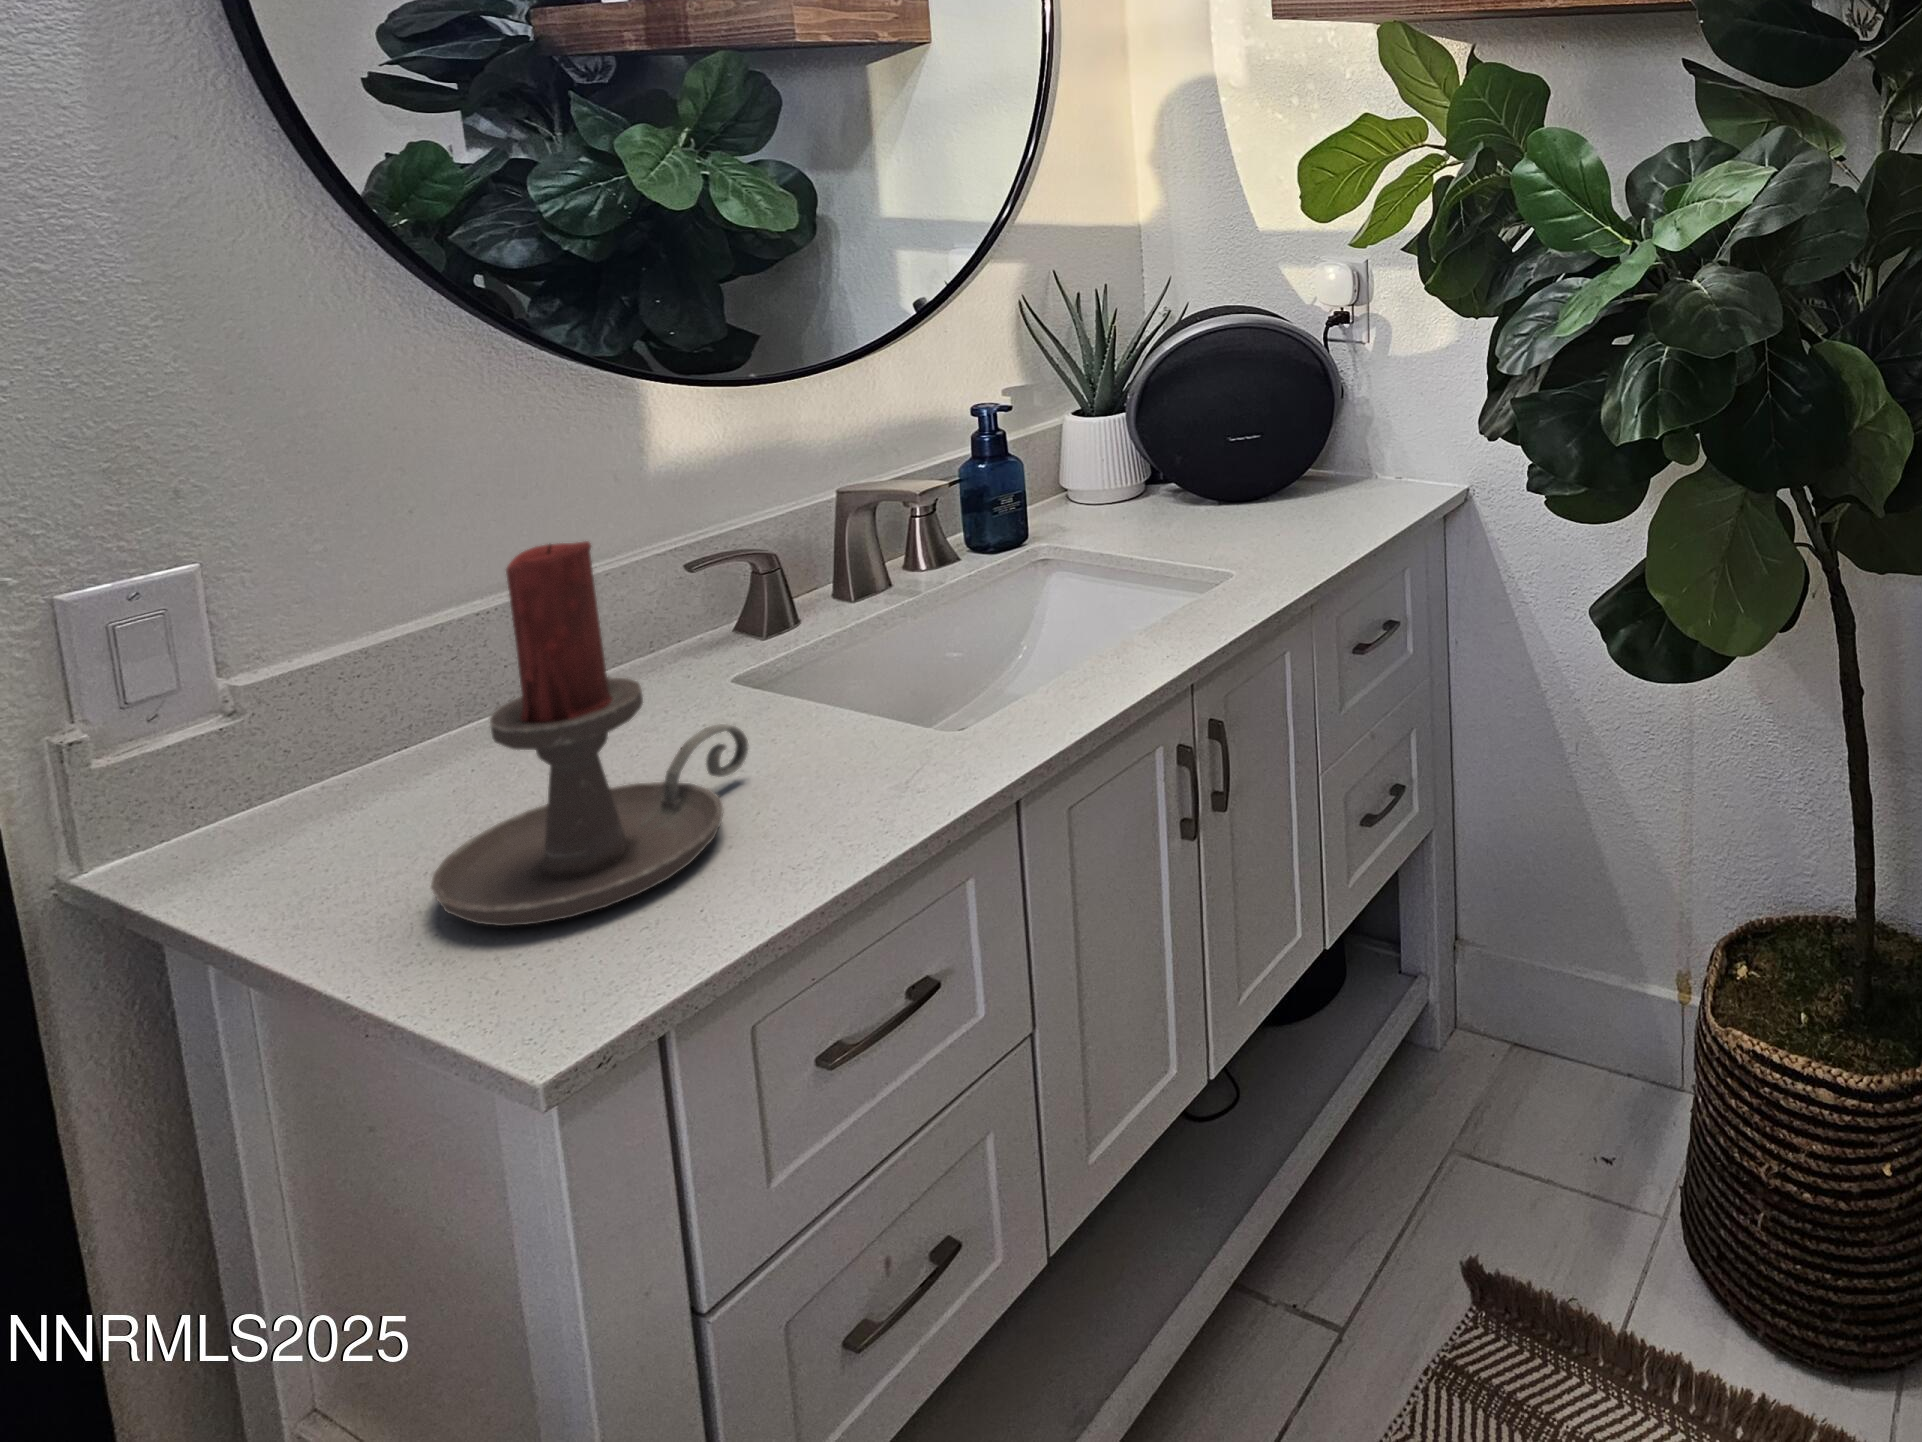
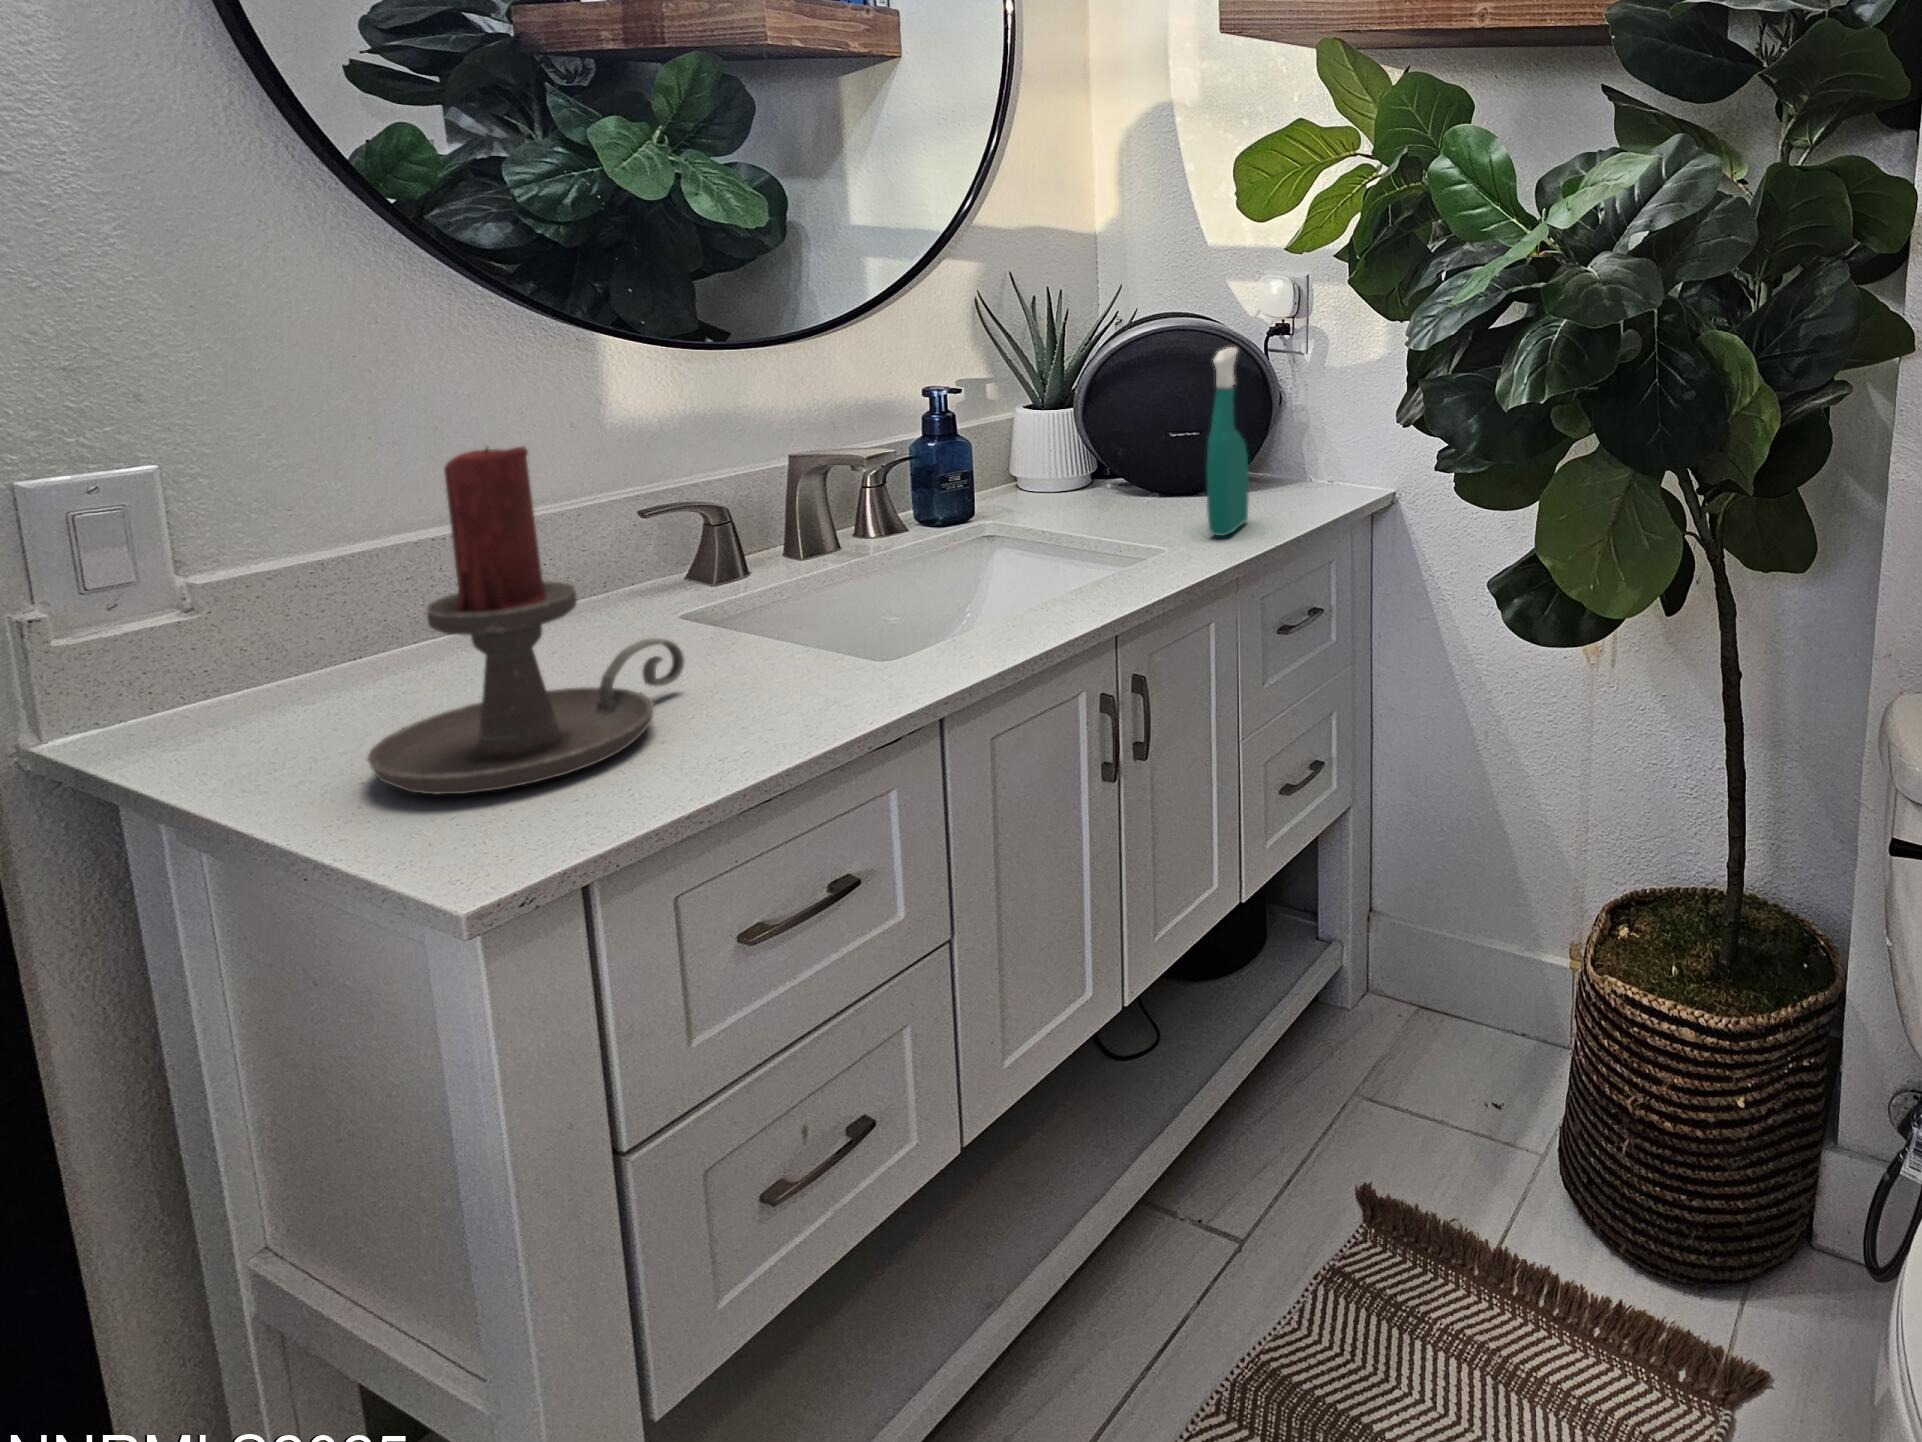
spray bottle: none [1273,349,1316,553] -> present [1207,347,1248,536]

